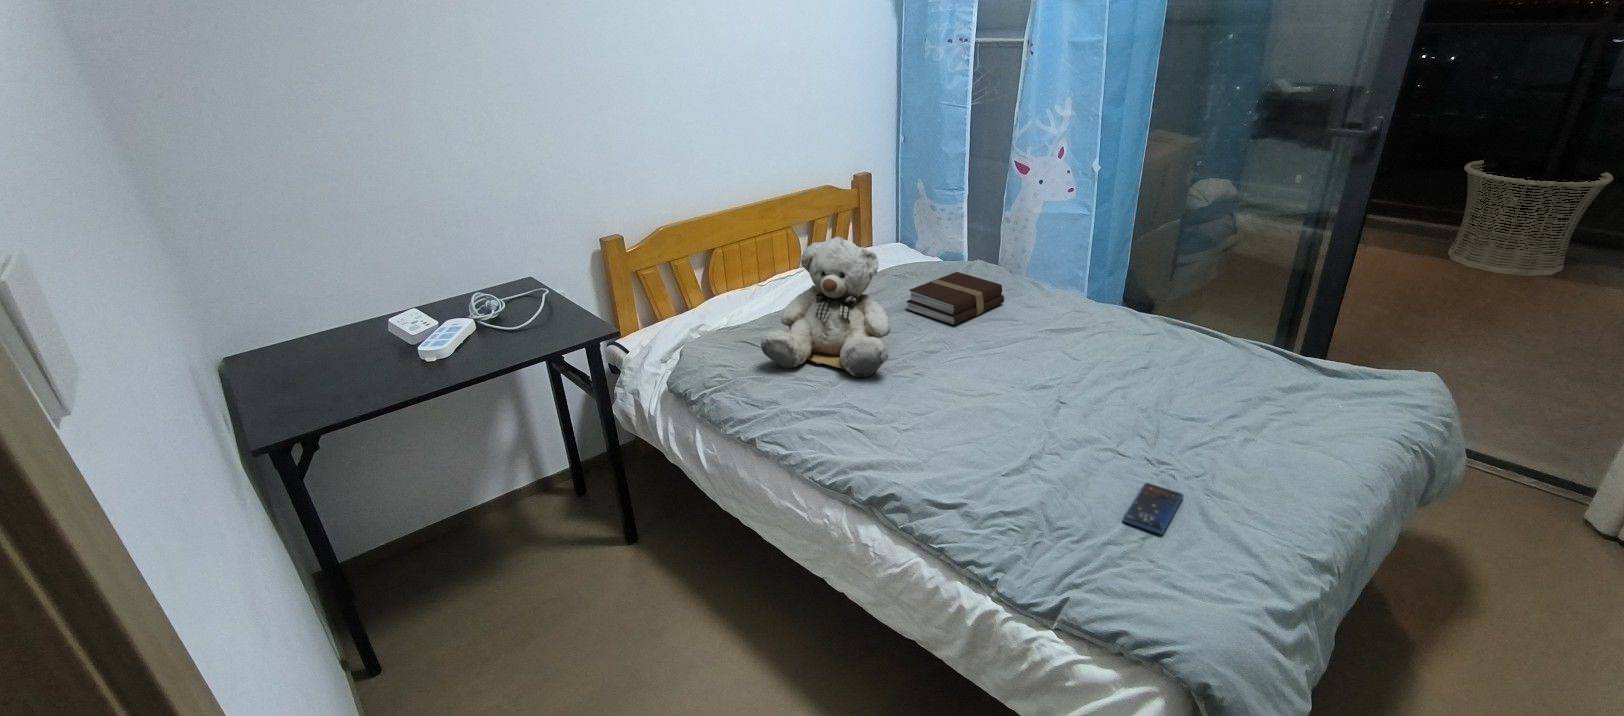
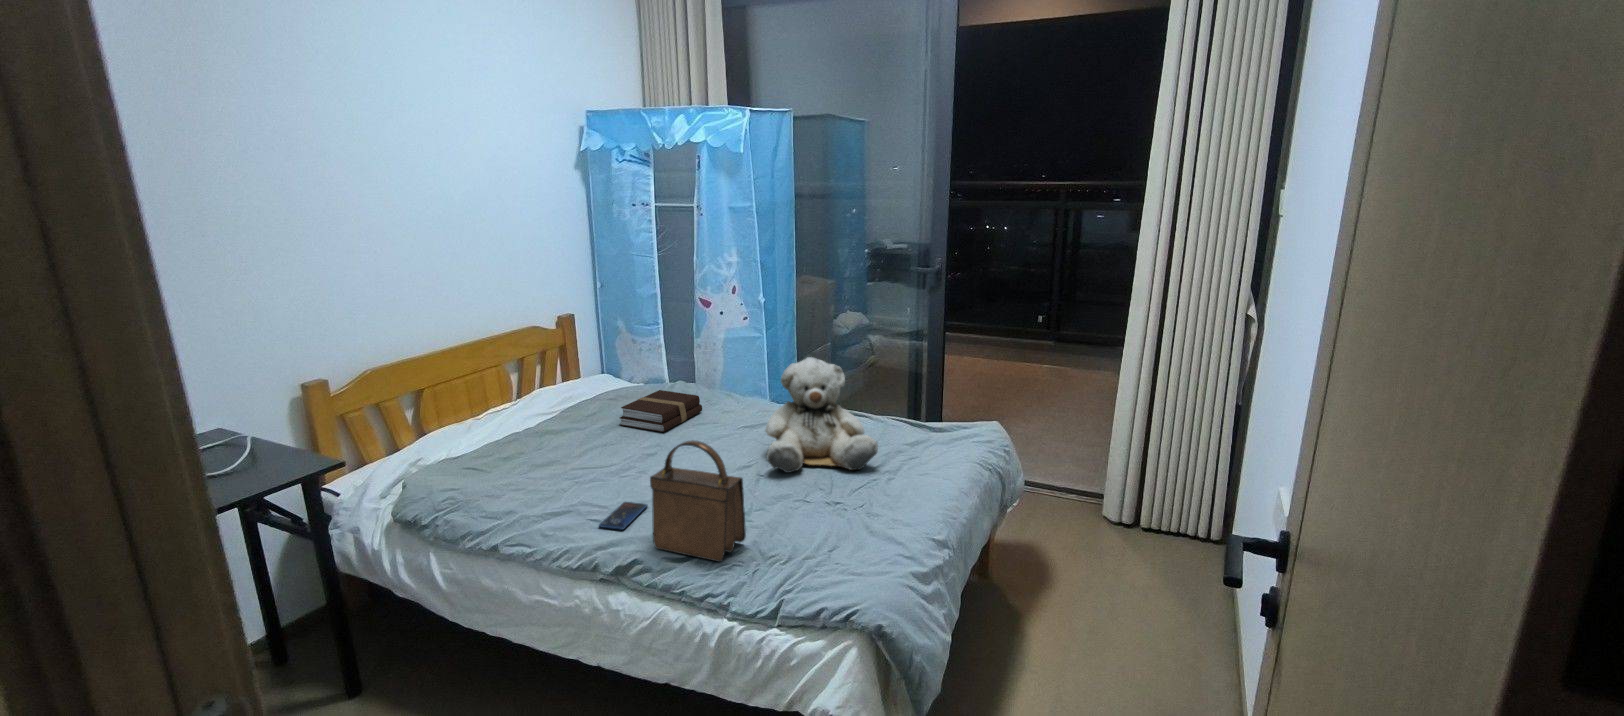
basket: present [1448,160,1613,276] -> none [1009,287,1091,366]
teddy bear: present [761,237,891,377] -> present [765,357,878,473]
handbag: none [916,366,1037,522] -> present [650,440,746,562]
smartphone: present [1123,483,1183,534] -> present [599,502,647,530]

